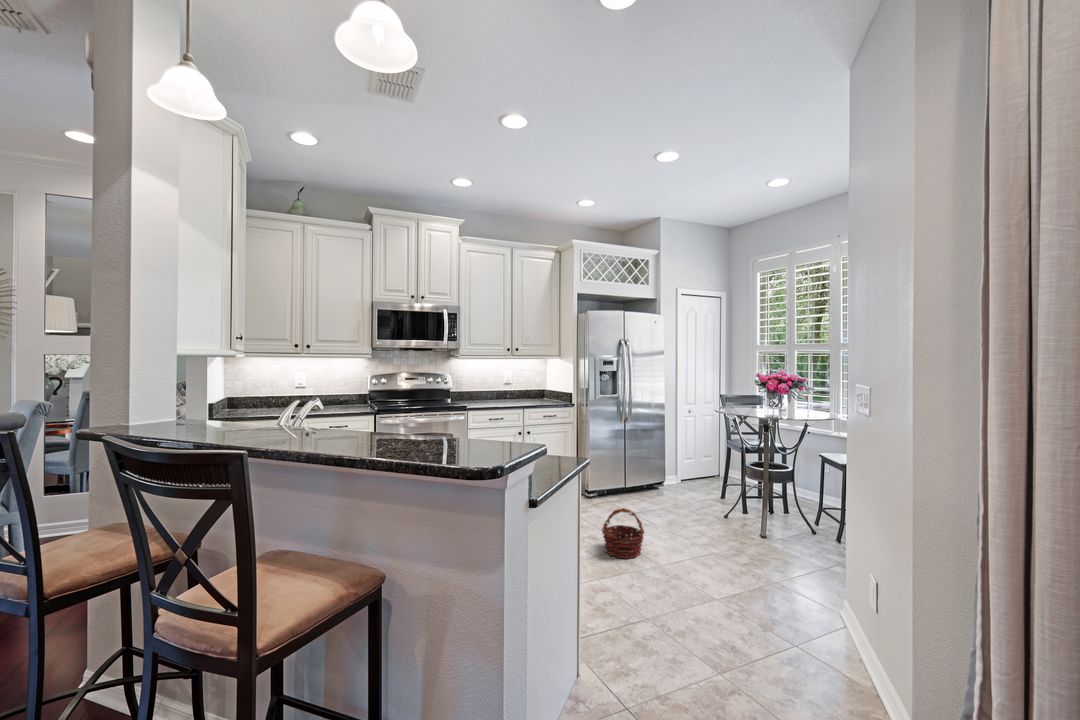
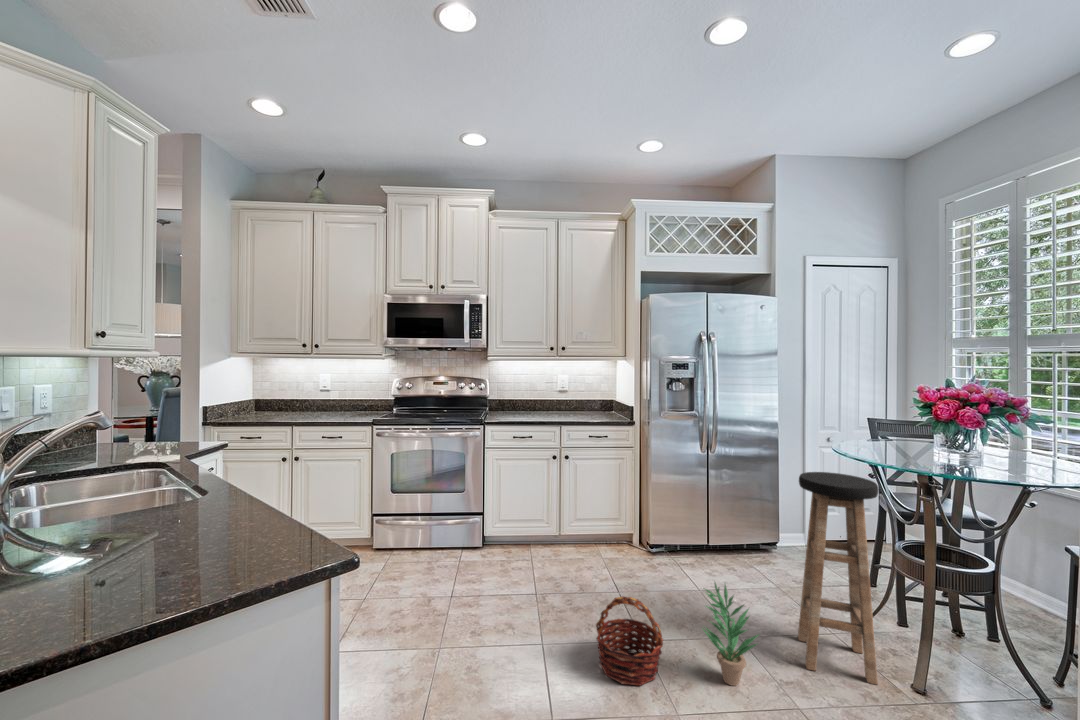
bar stool: none [700,425,746,537] -> present [798,472,879,684]
potted plant: none [661,491,695,549] -> present [704,583,759,686]

